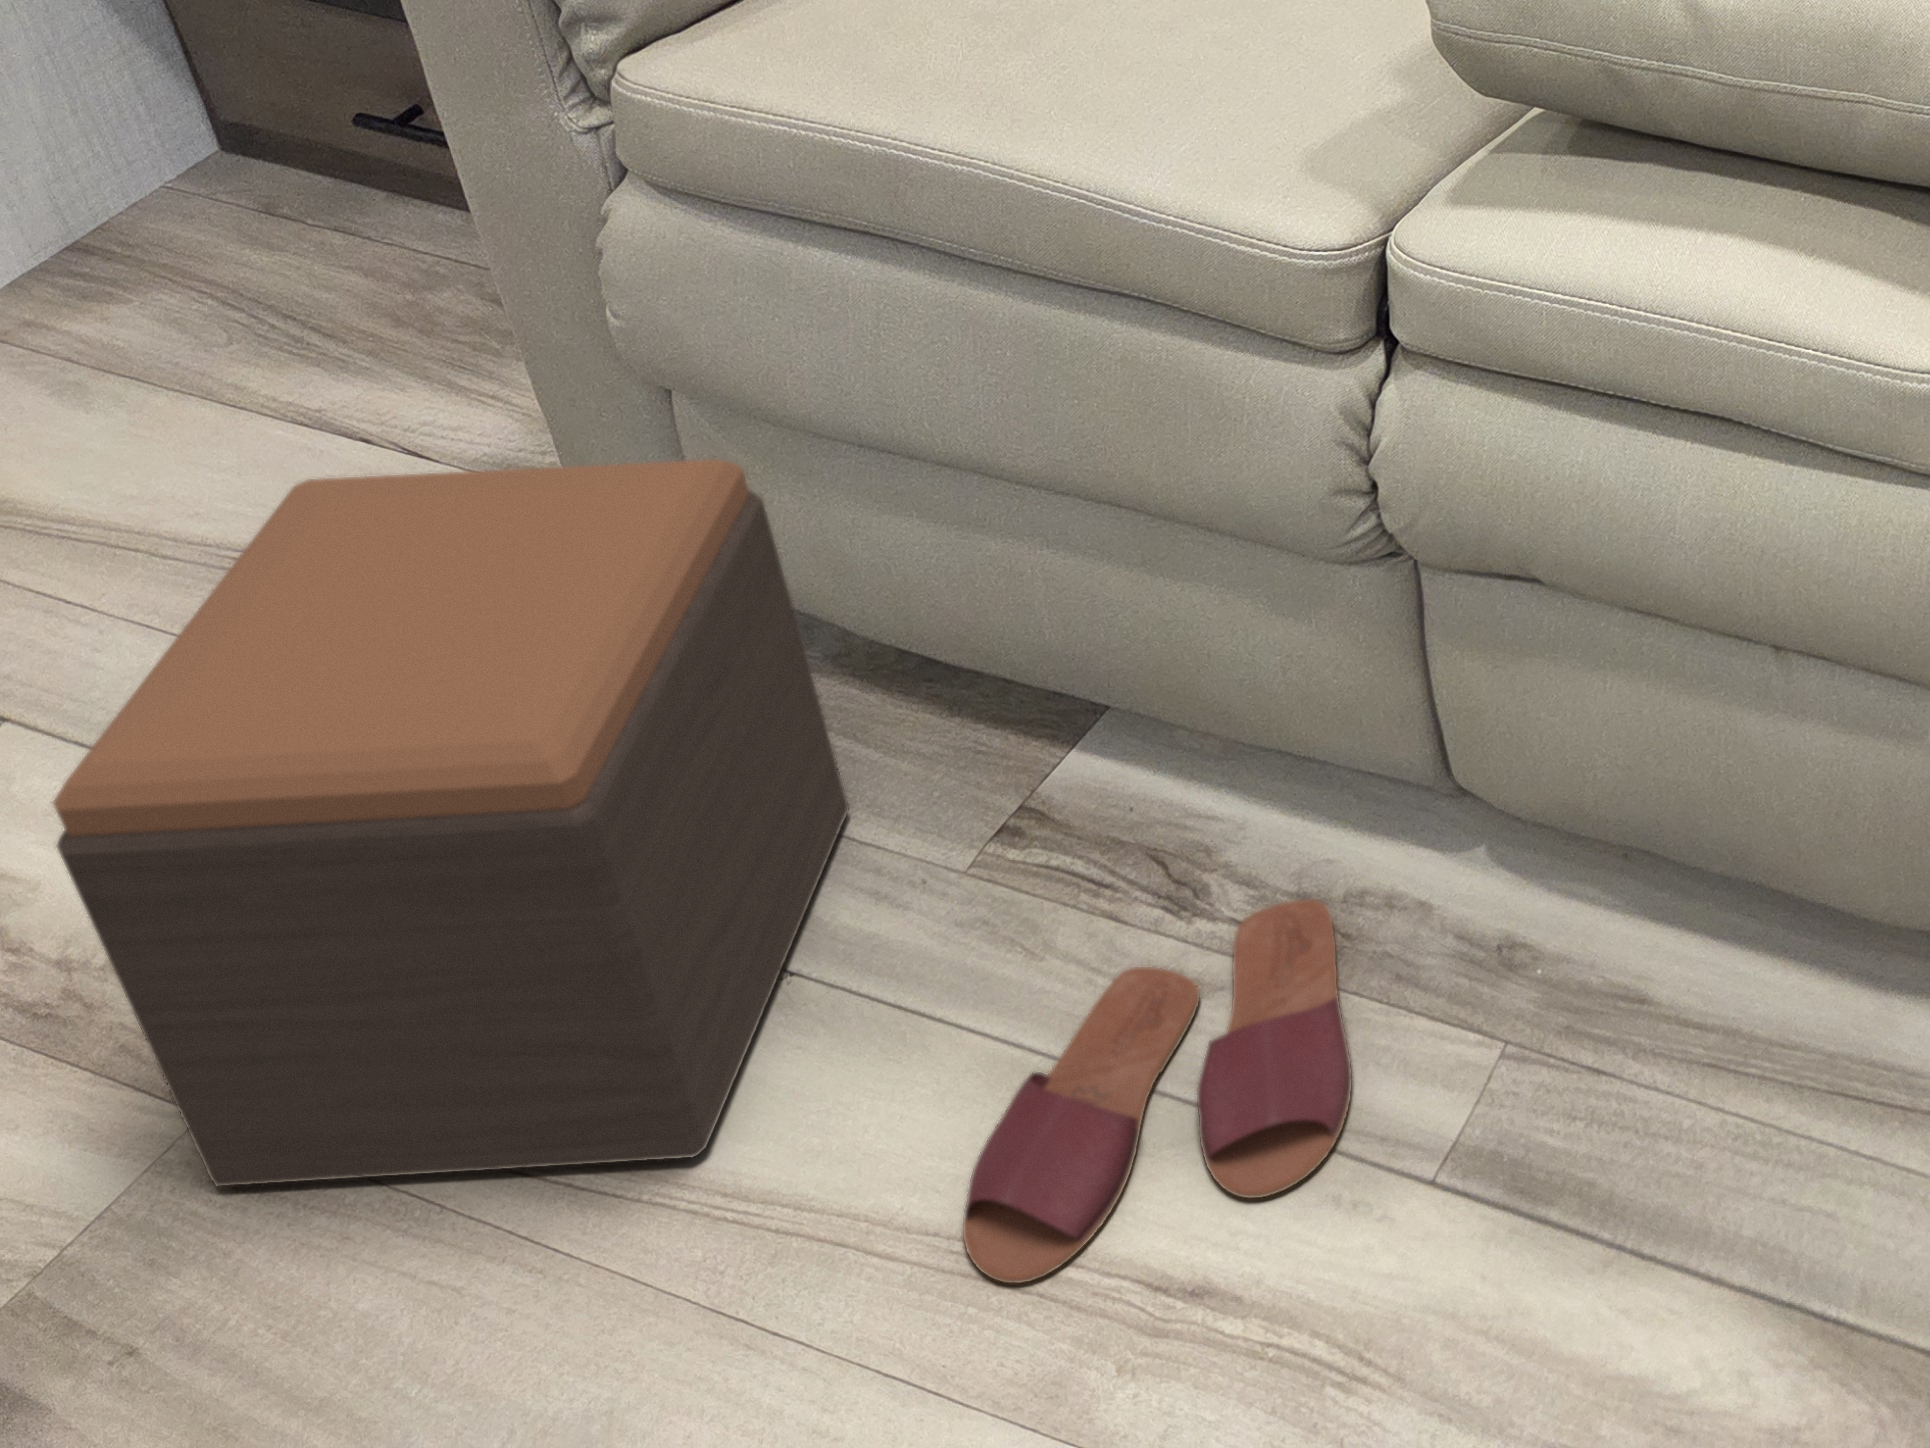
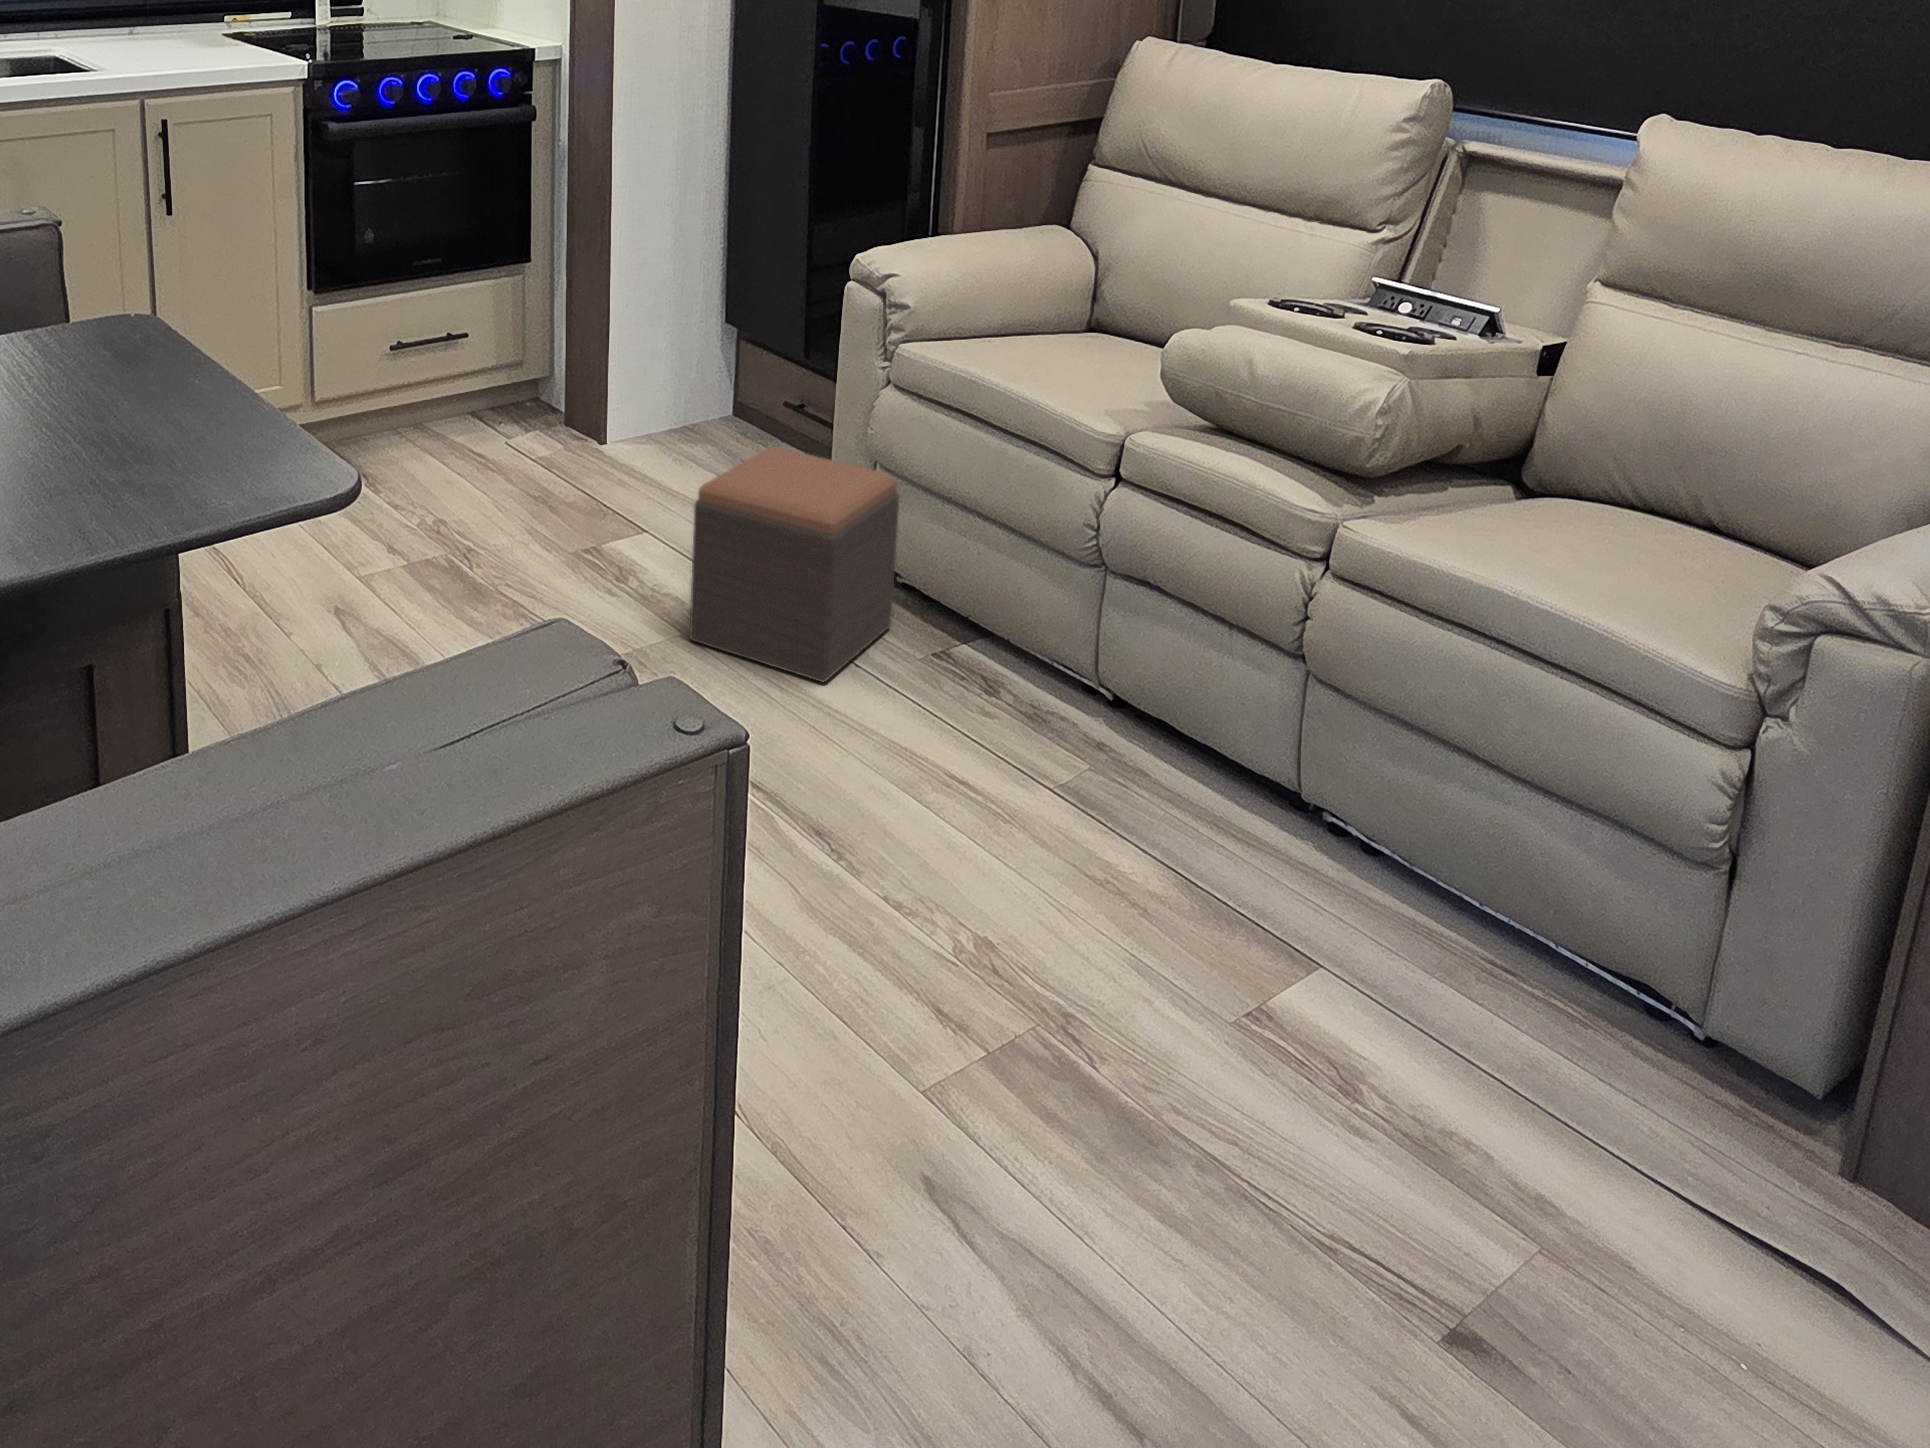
slippers: present [963,900,1352,1283] -> none [898,691,1044,757]

